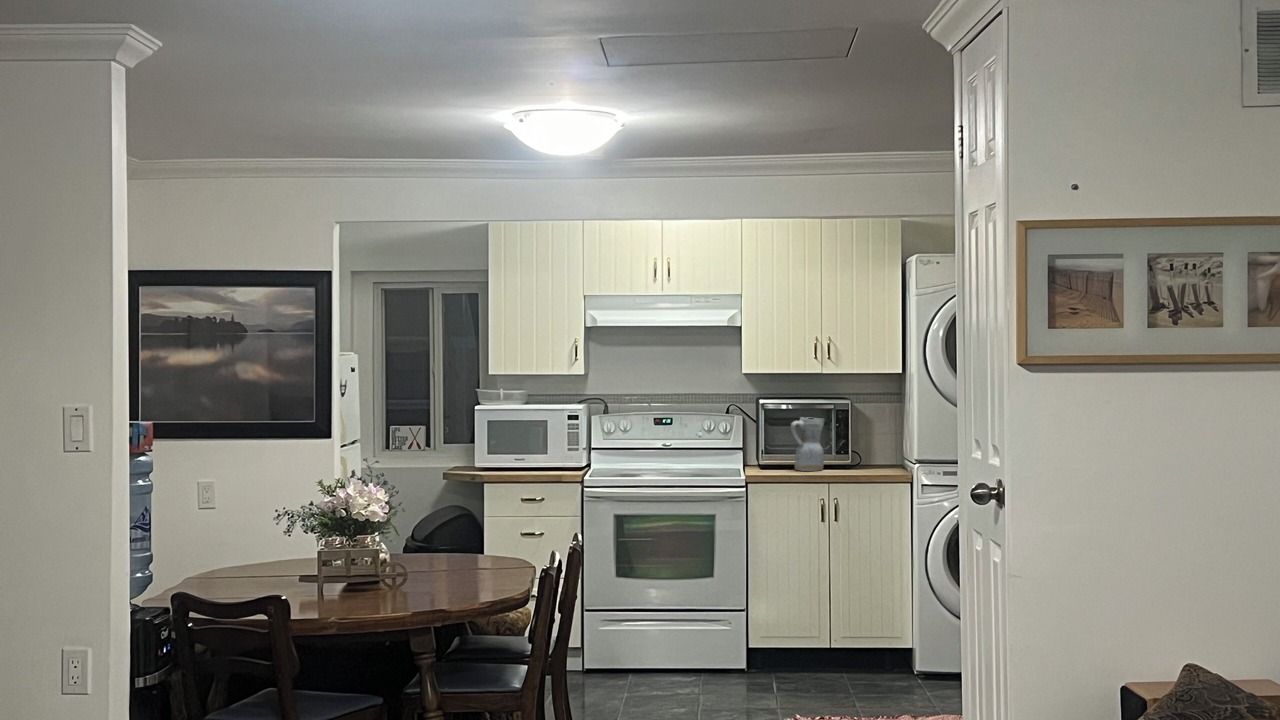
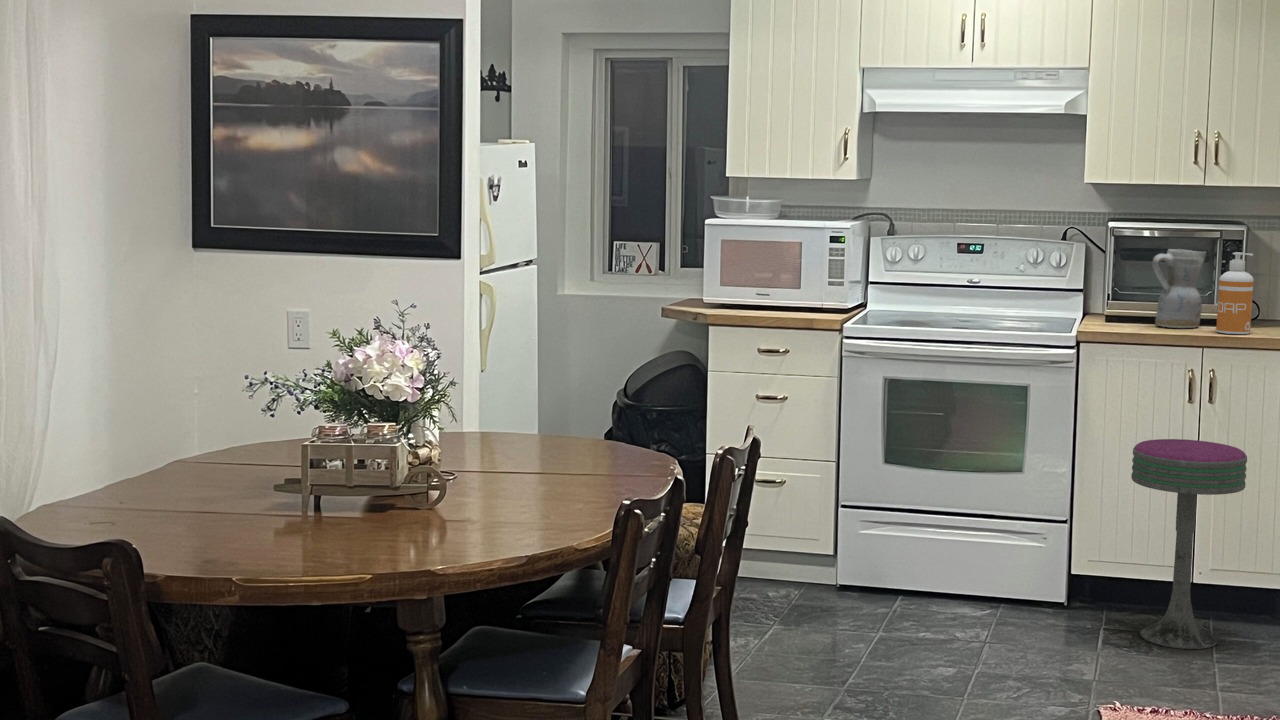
soap dispenser: none [835,418,856,473] -> present [1216,252,1253,334]
bar stool: none [788,545,861,686] -> present [1131,439,1247,649]

